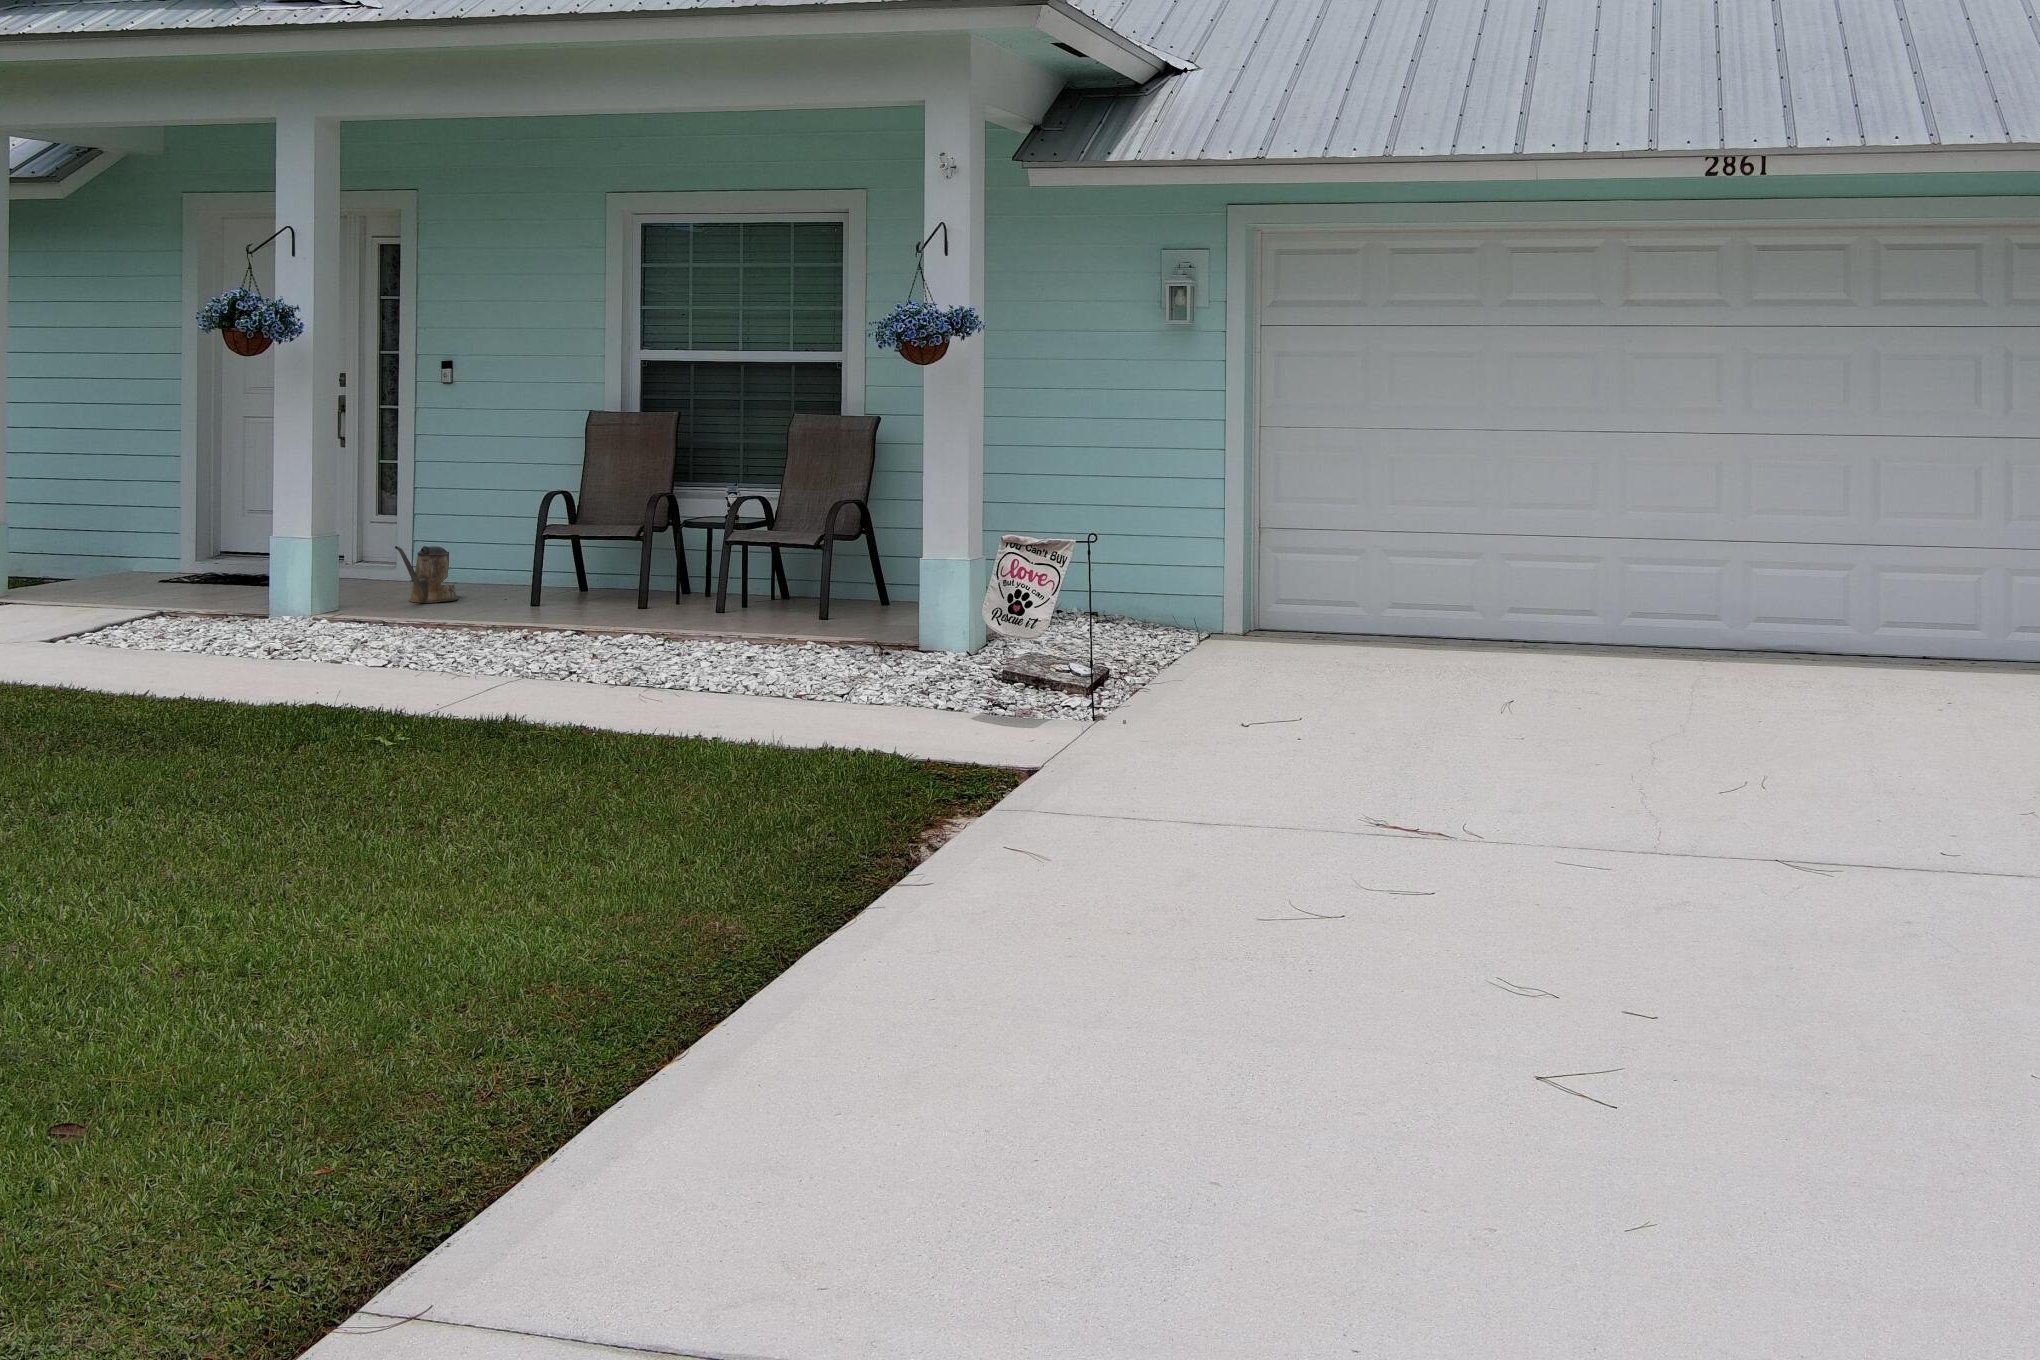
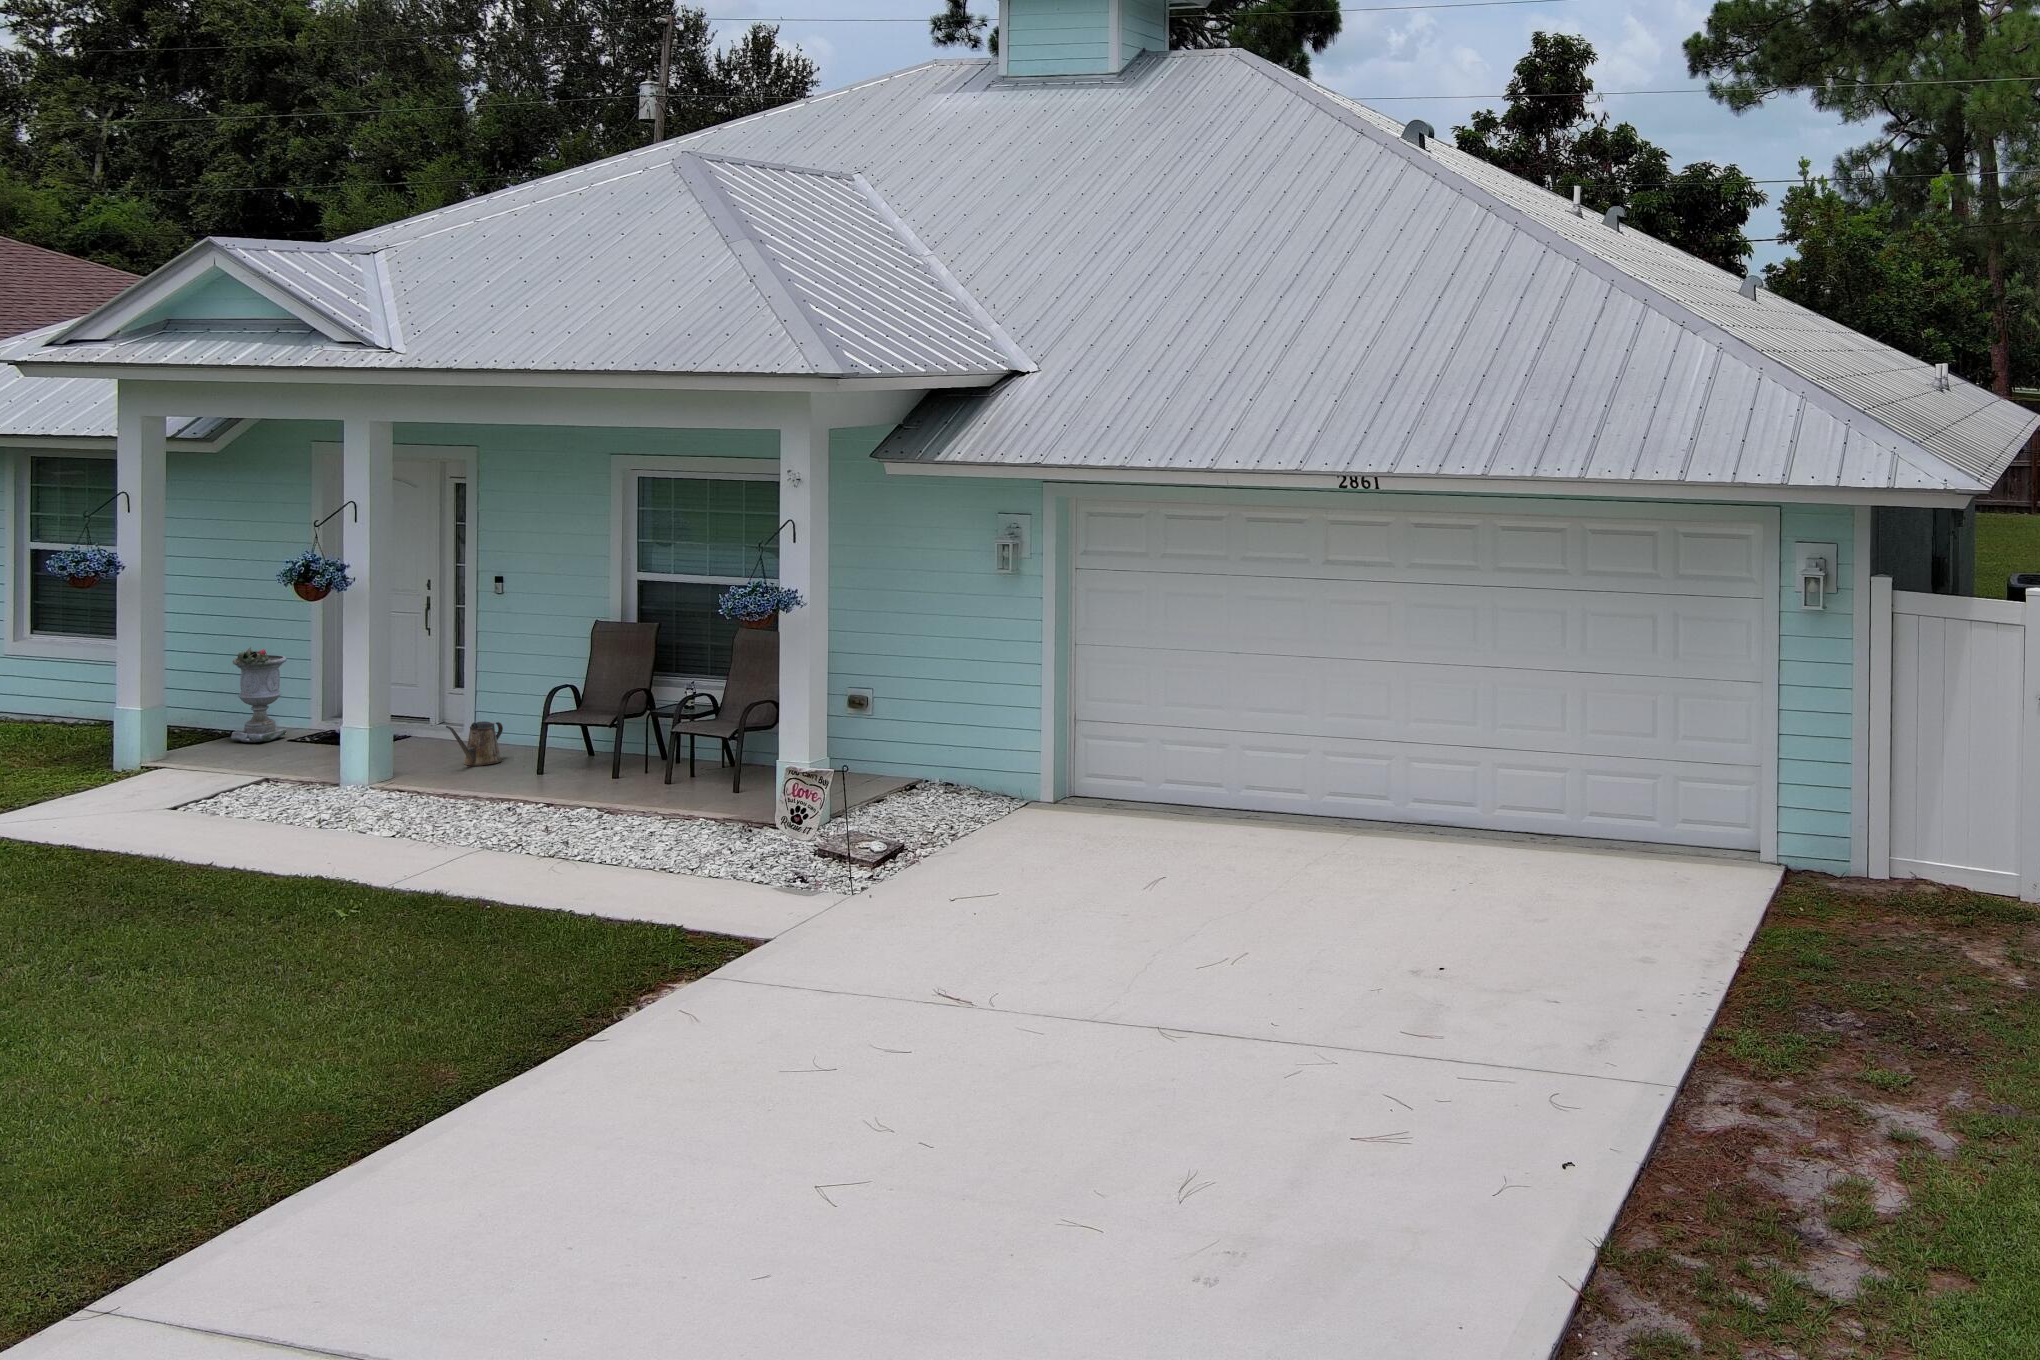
planter: none [77,461,150,584] -> present [231,647,287,742]

